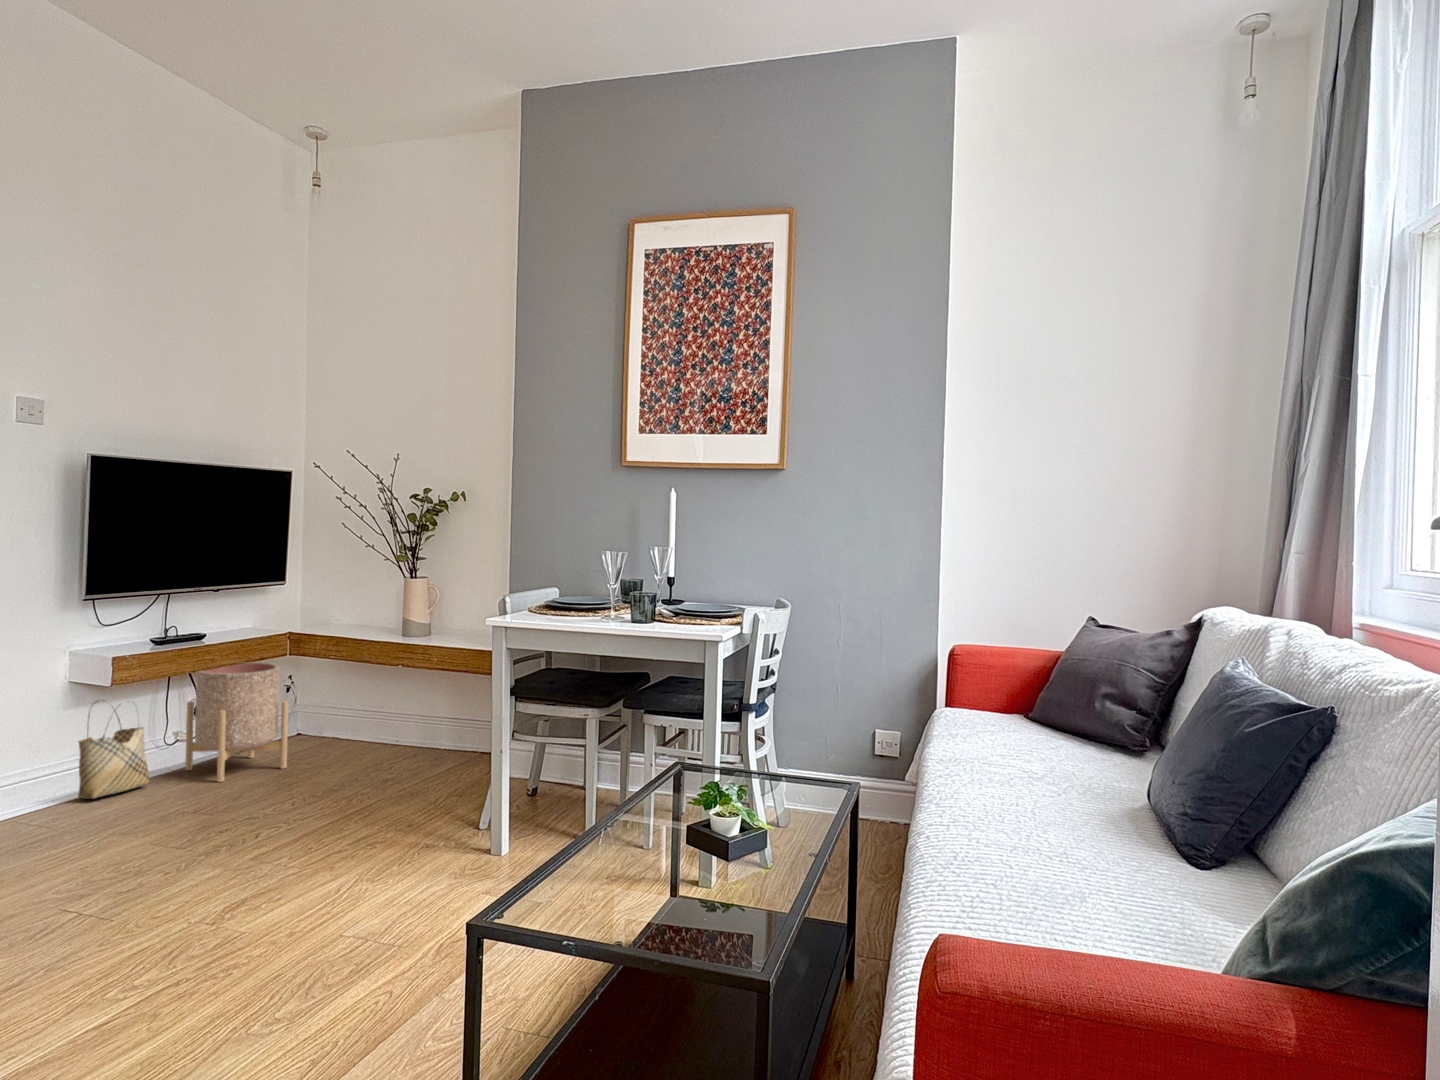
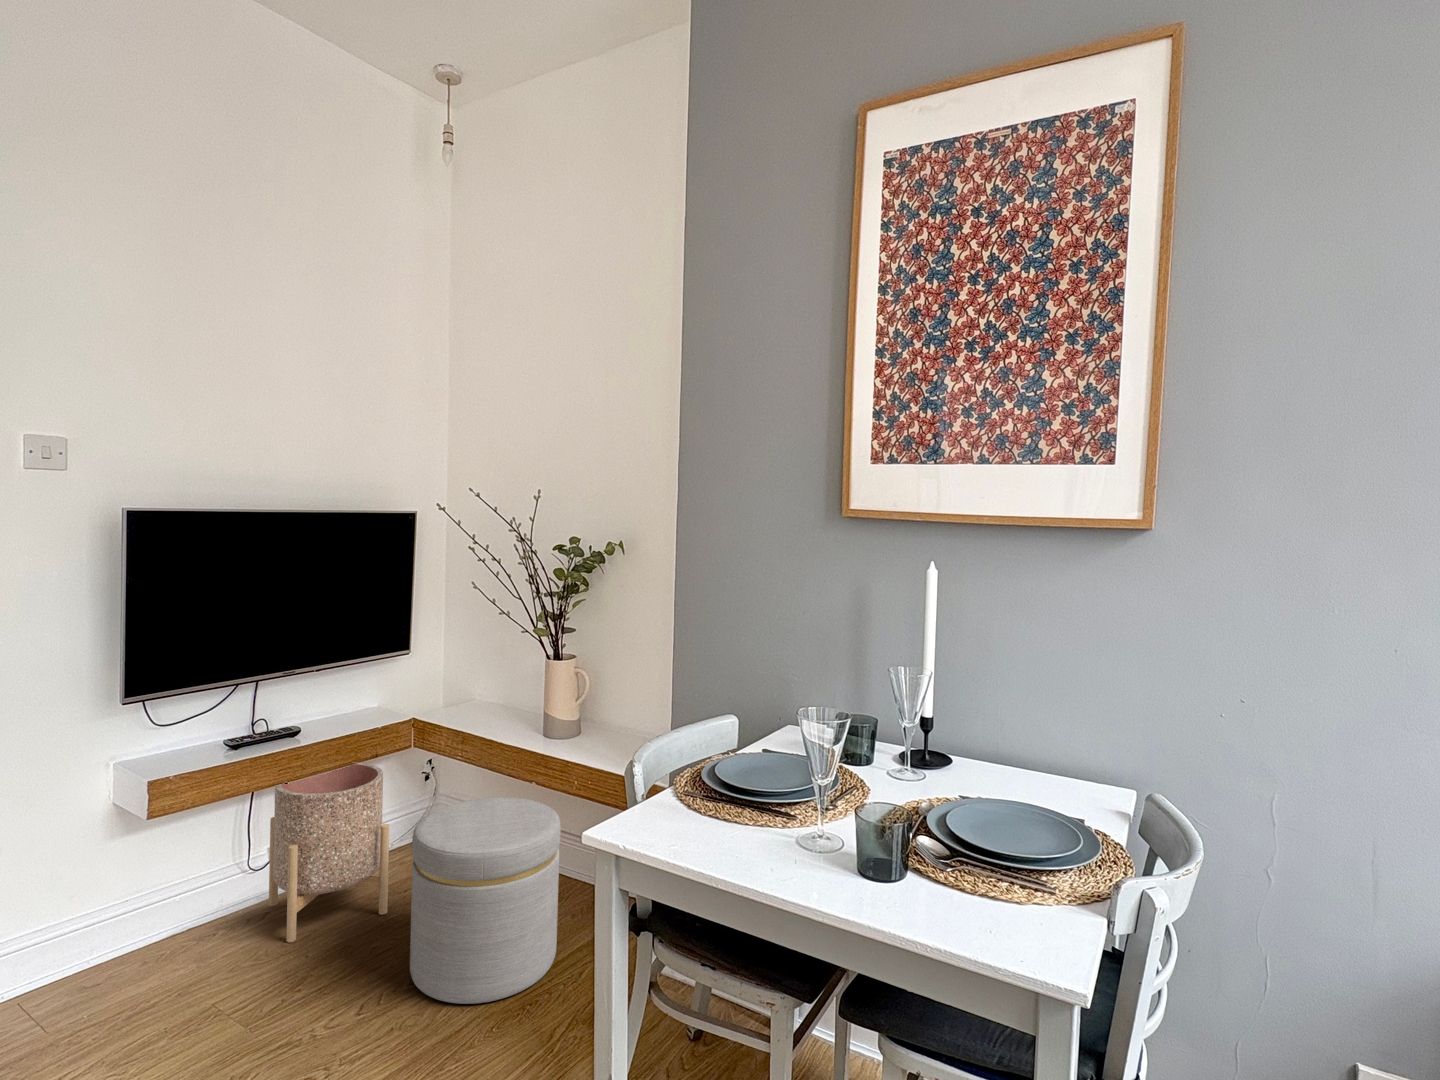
ottoman: none [325,673,432,793] -> present [410,797,561,1004]
woven basket: present [78,700,149,799] -> none [93,828,201,977]

